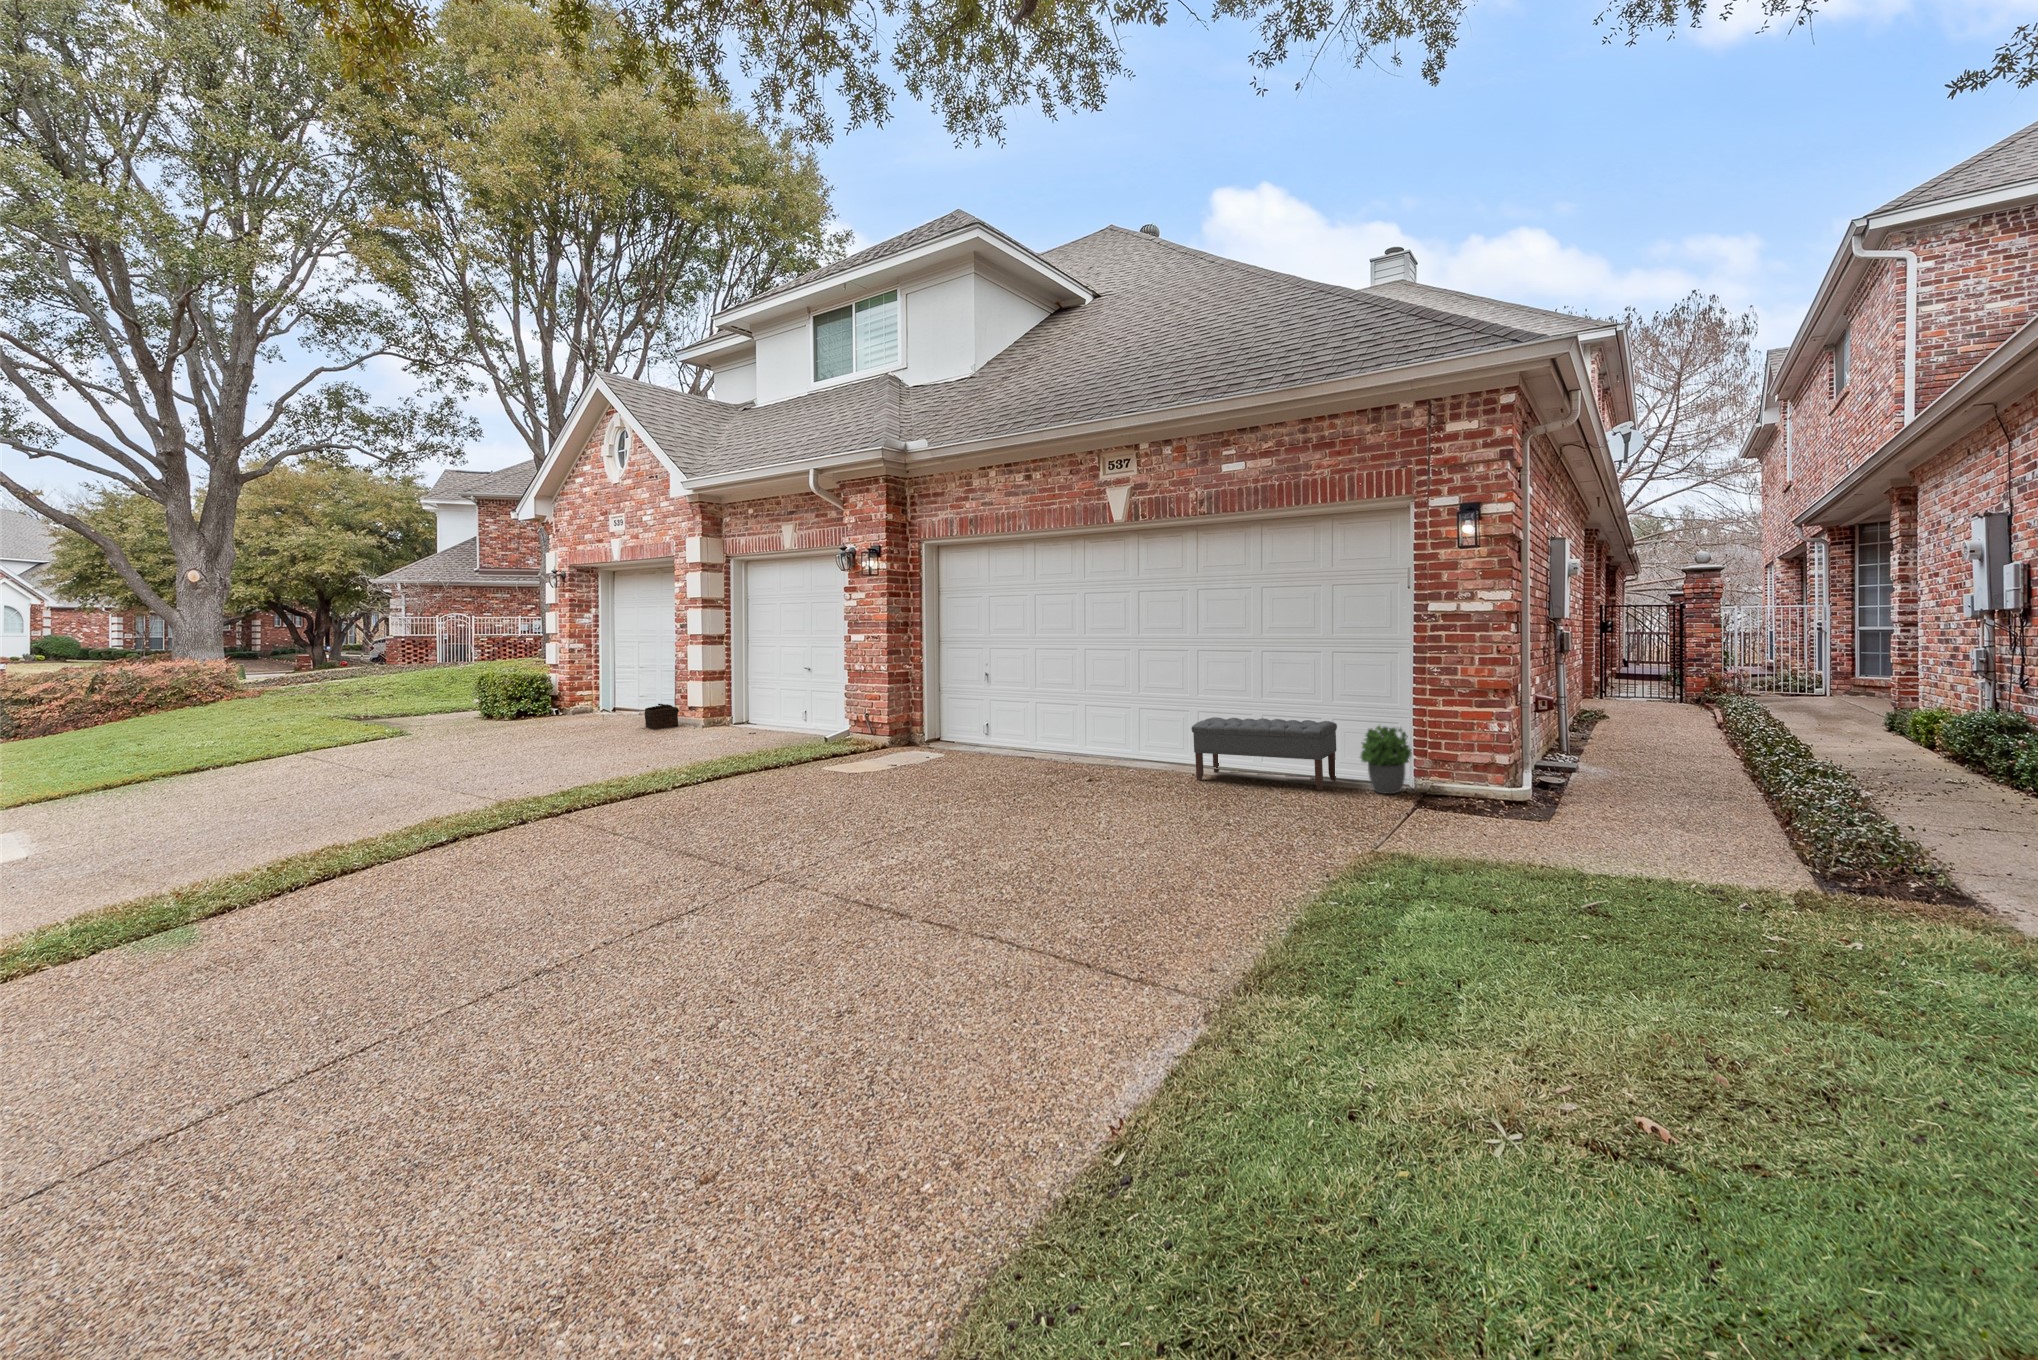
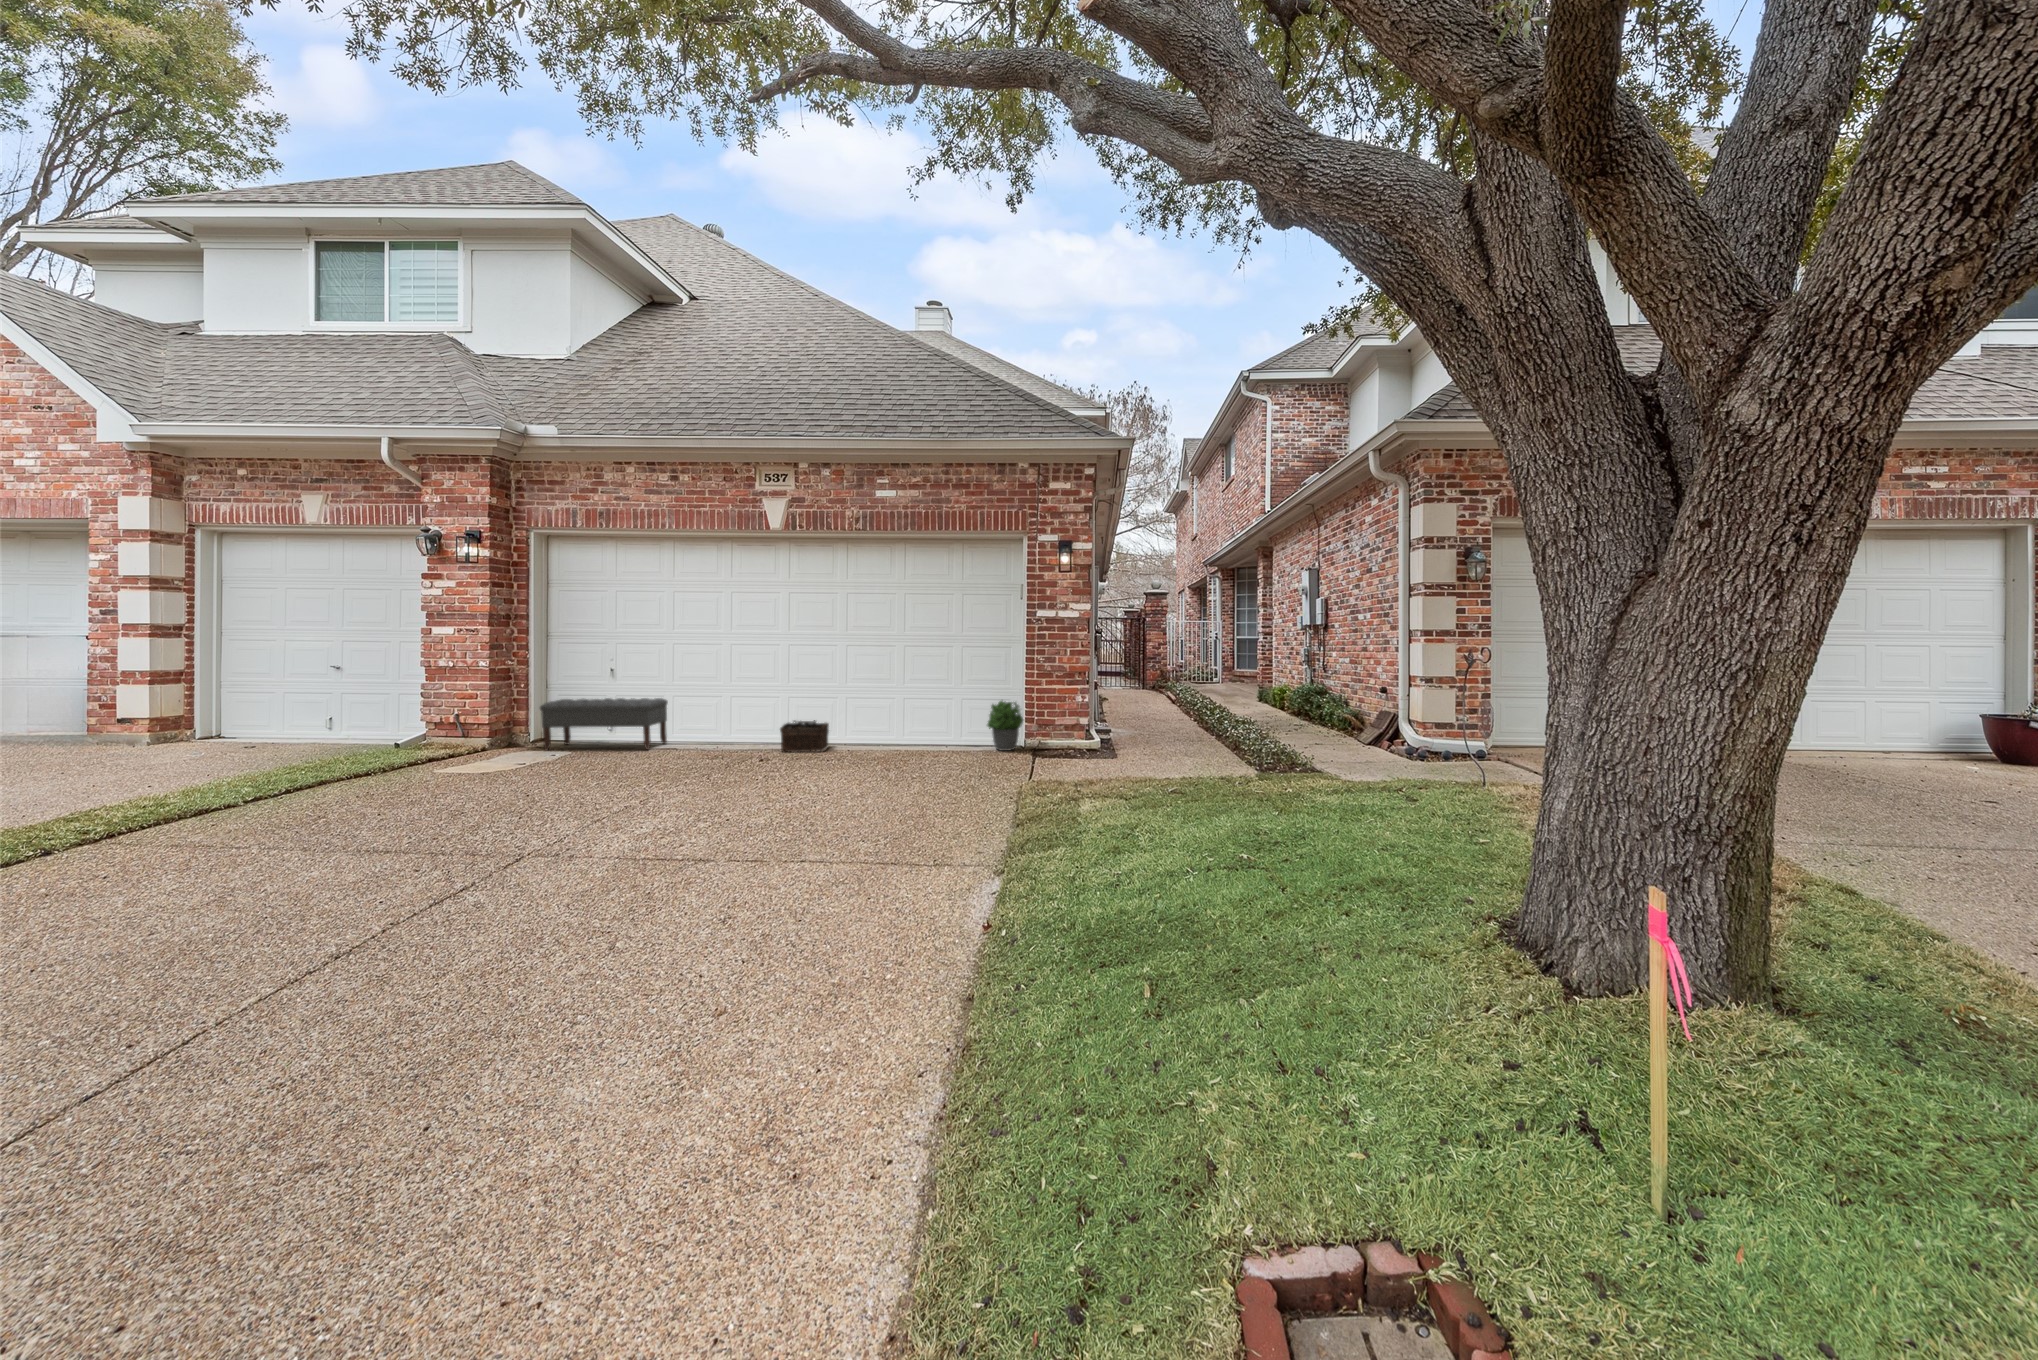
basket: present [644,704,679,729] -> present [780,720,829,752]
bench: present [1191,717,1337,790] -> present [540,698,668,750]

